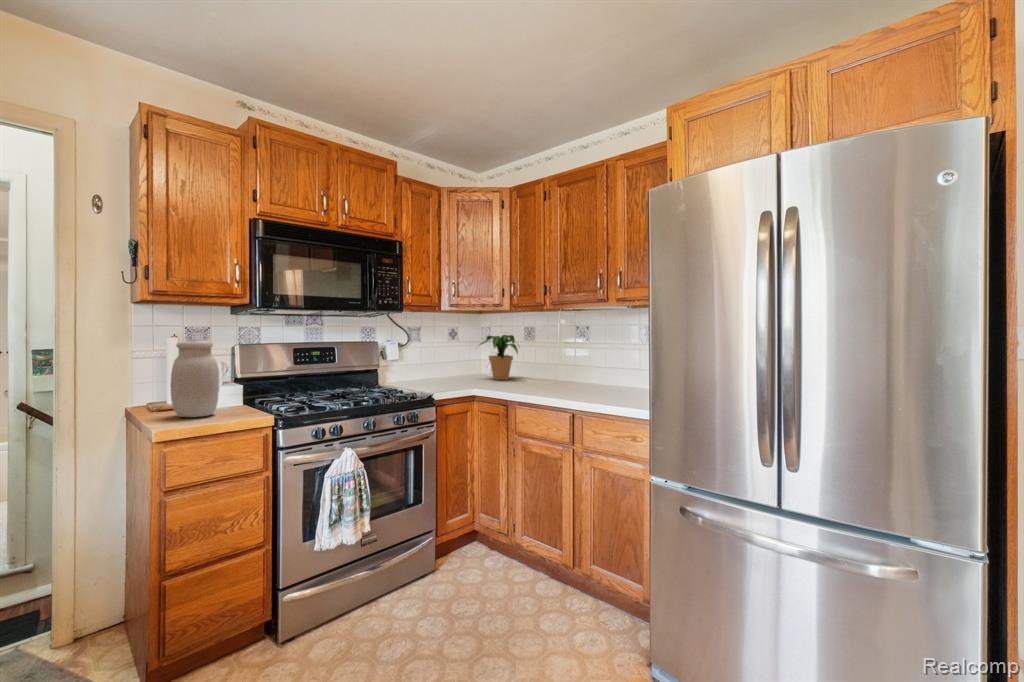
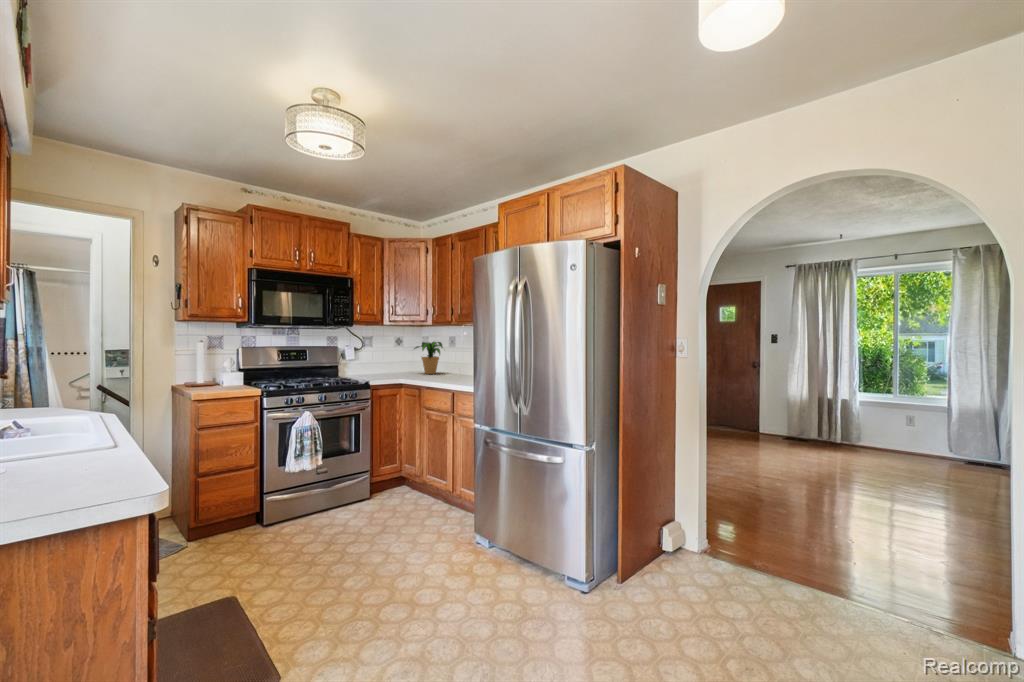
jar: present [170,340,219,417] -> none [201,344,229,389]

